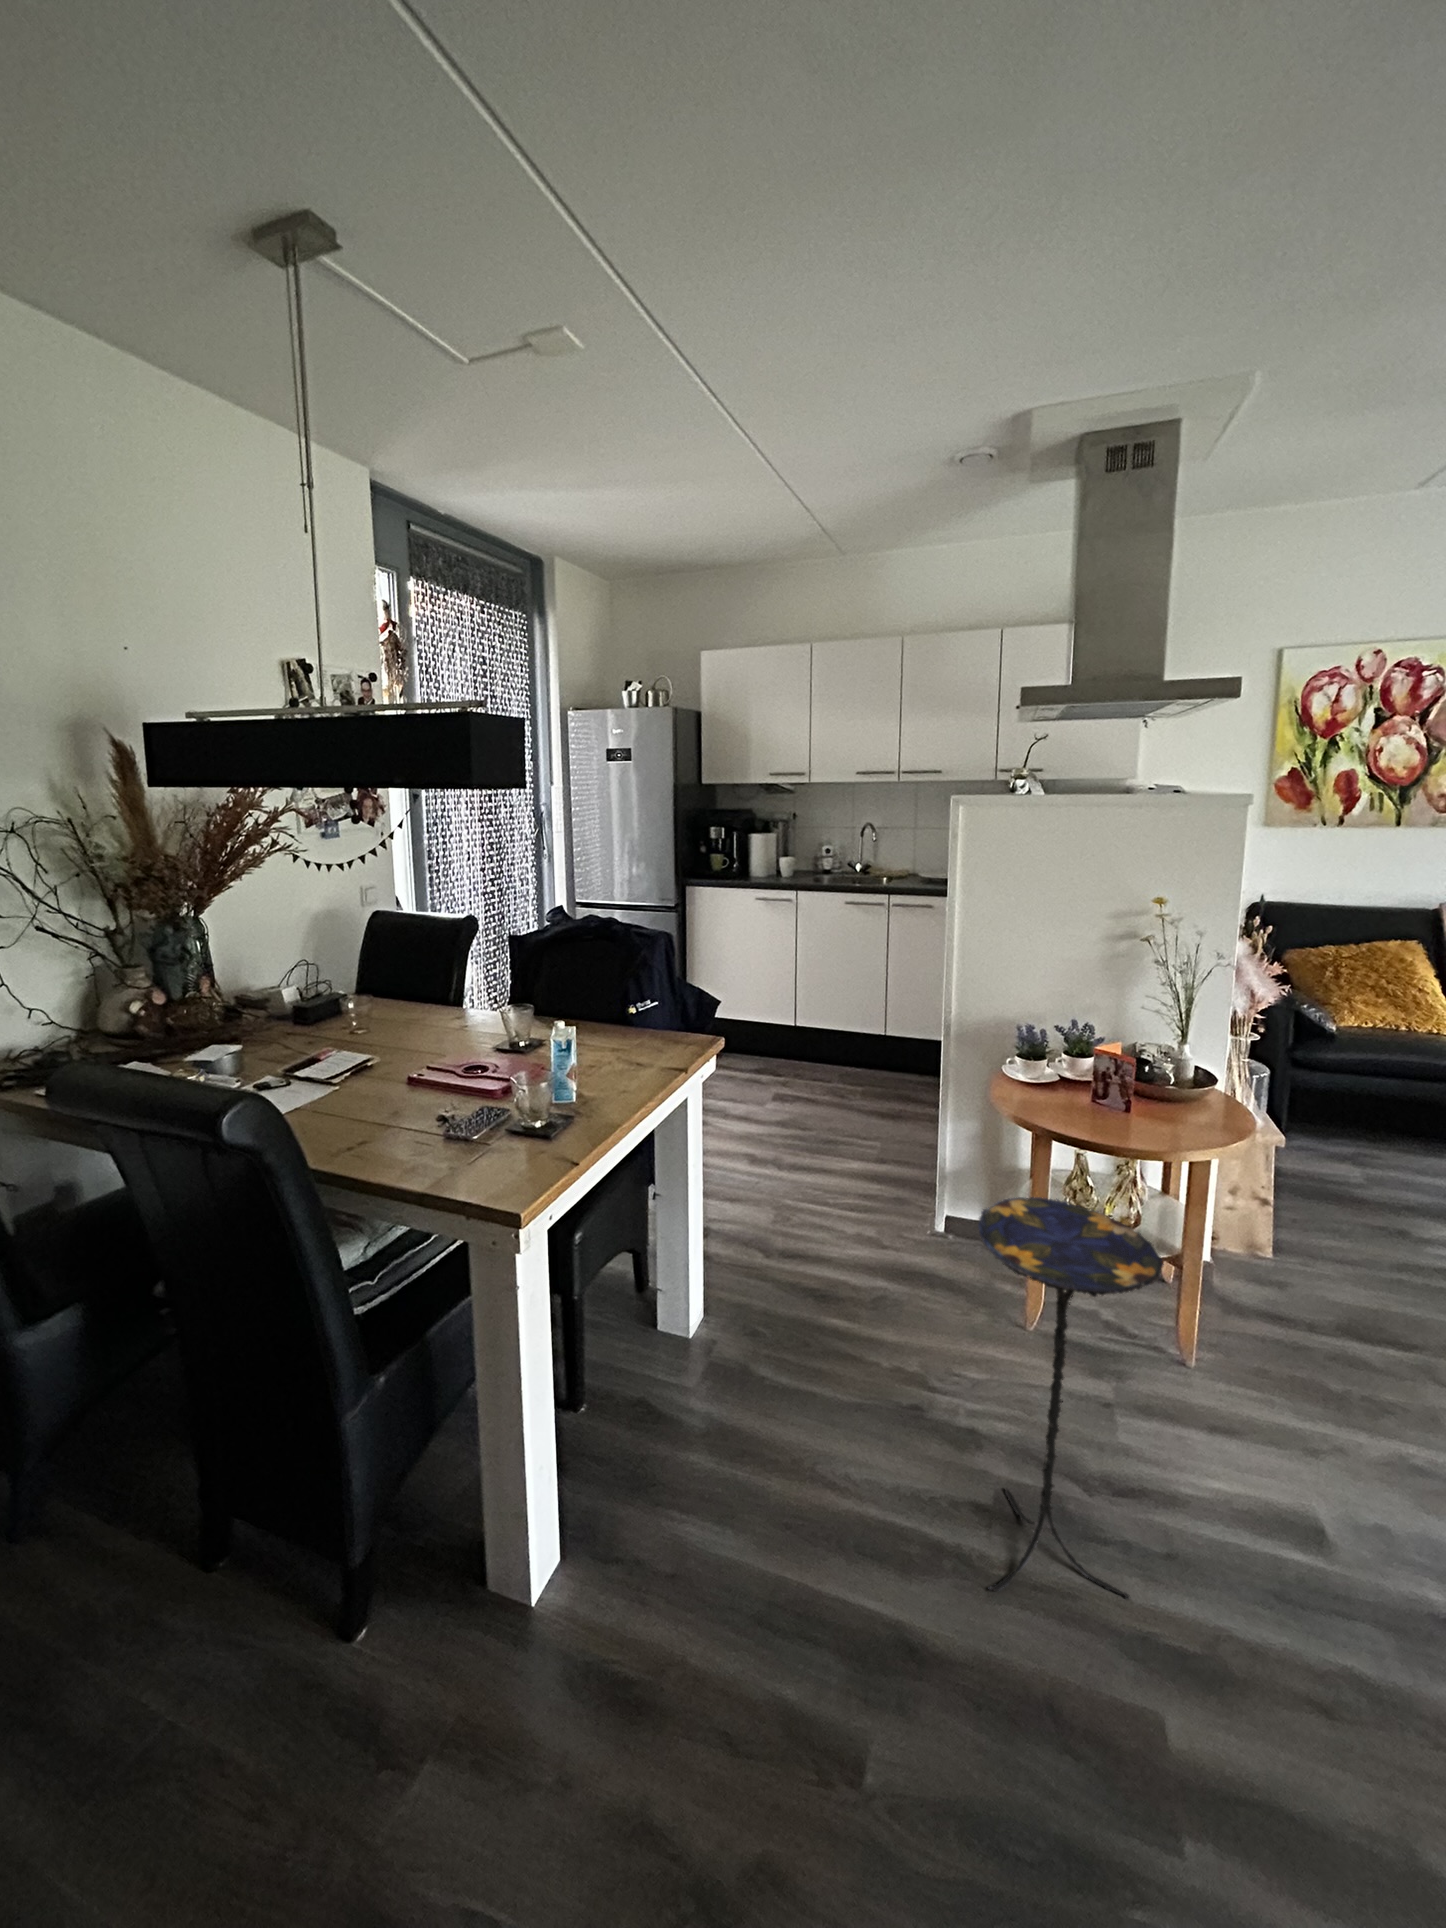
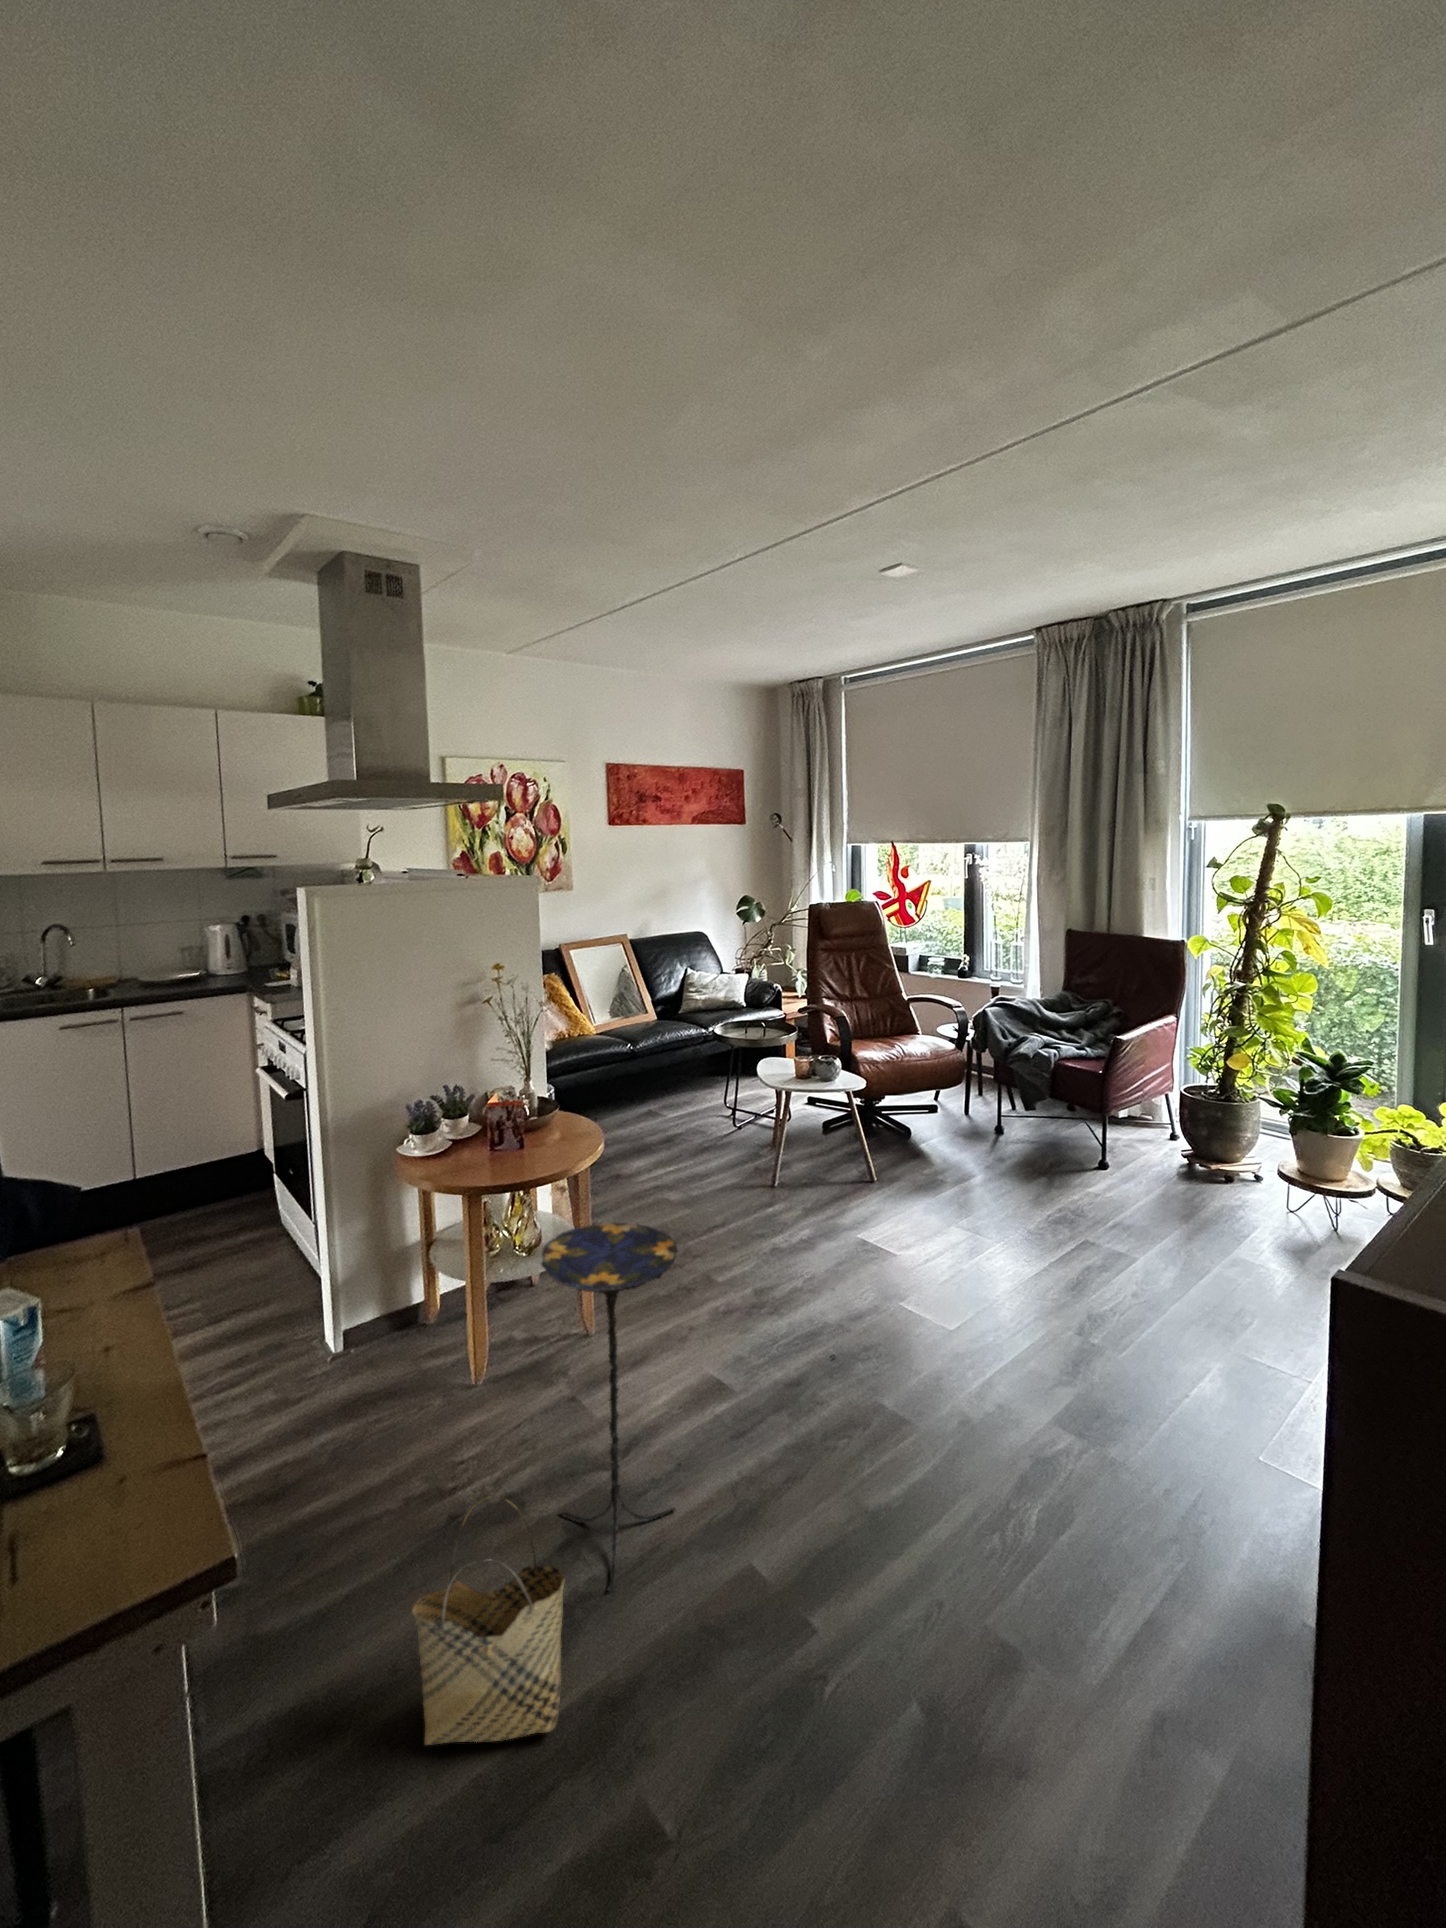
woven basket: none [764,1380,893,1627] -> present [412,1495,565,1745]

